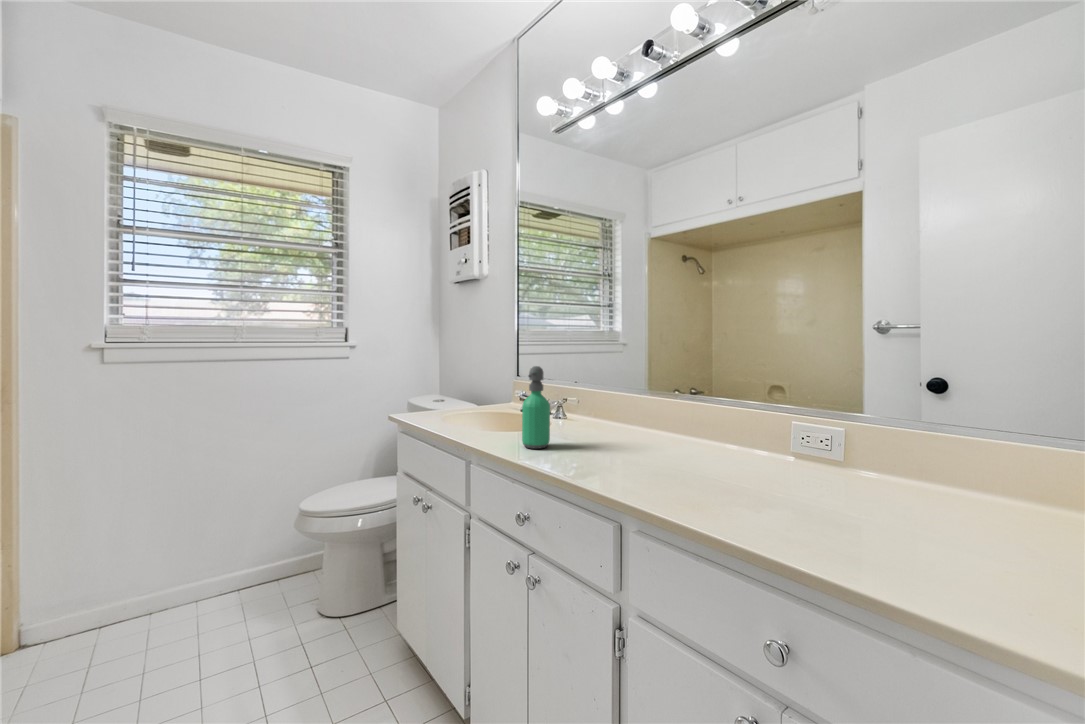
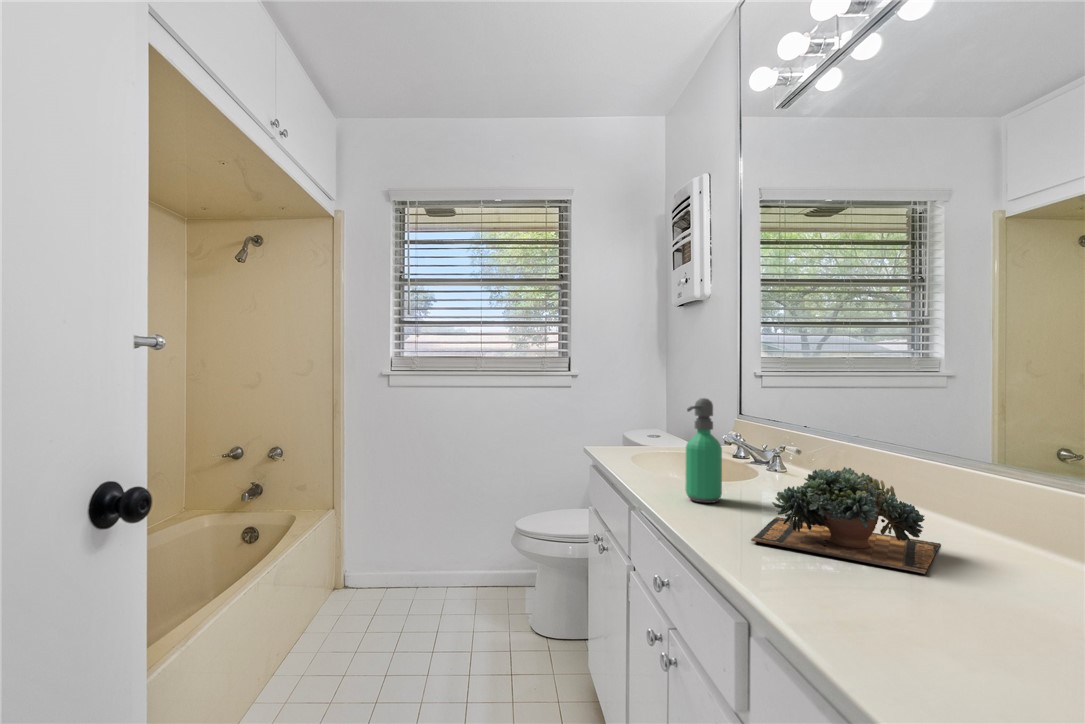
succulent plant: none [595,411,704,473] -> present [751,467,940,574]

